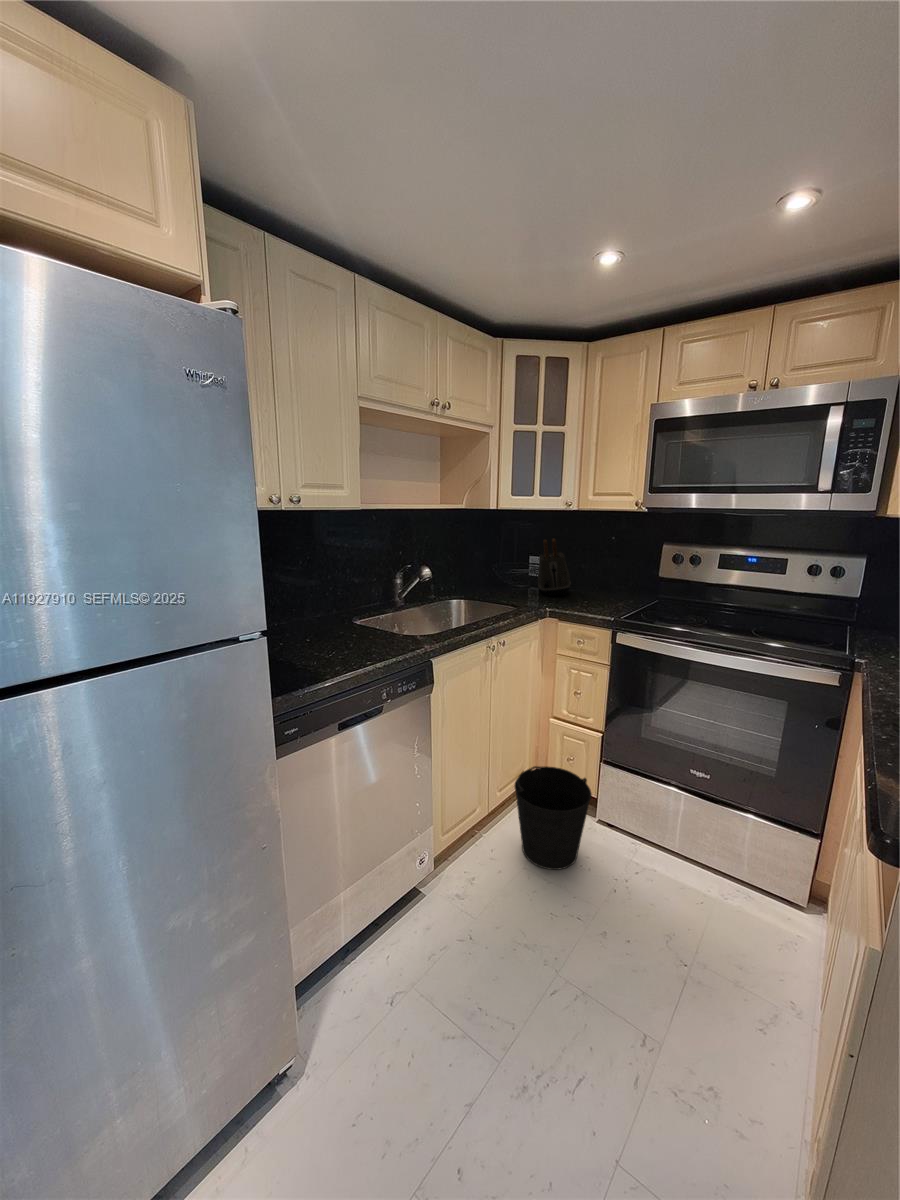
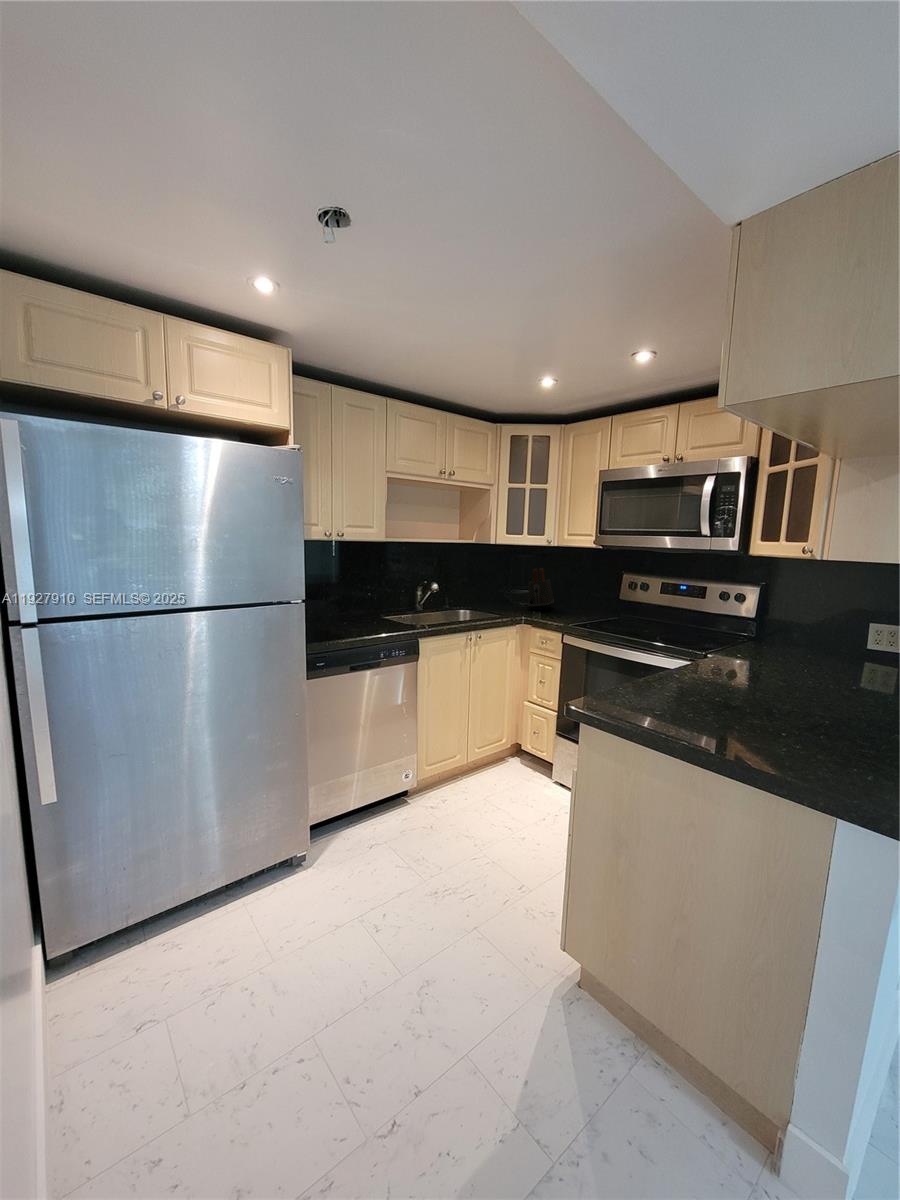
bucket: present [514,766,592,870] -> none [482,732,538,805]

